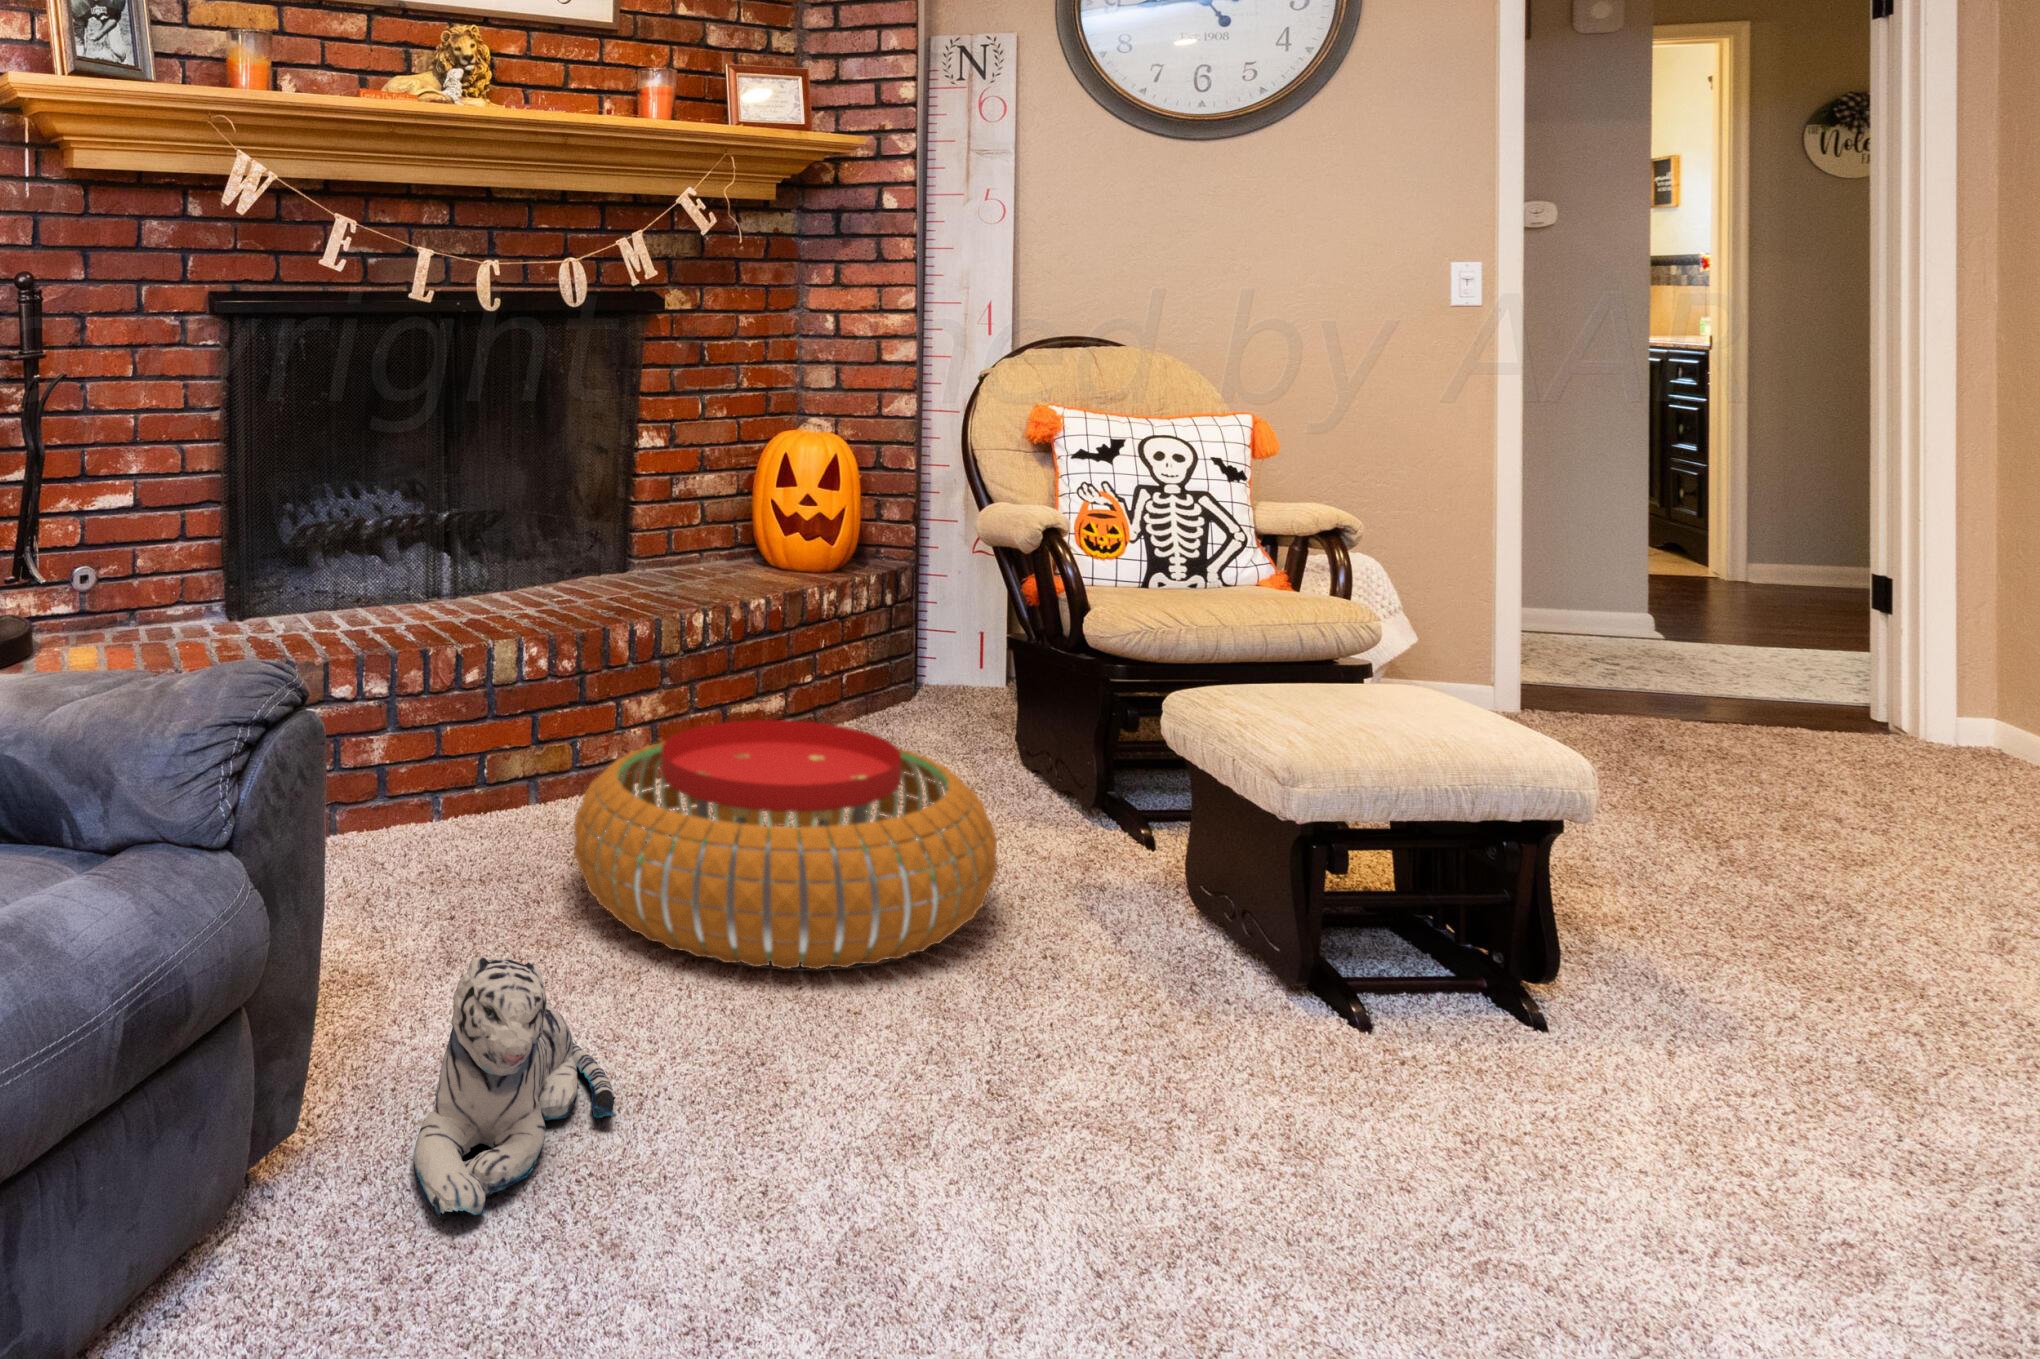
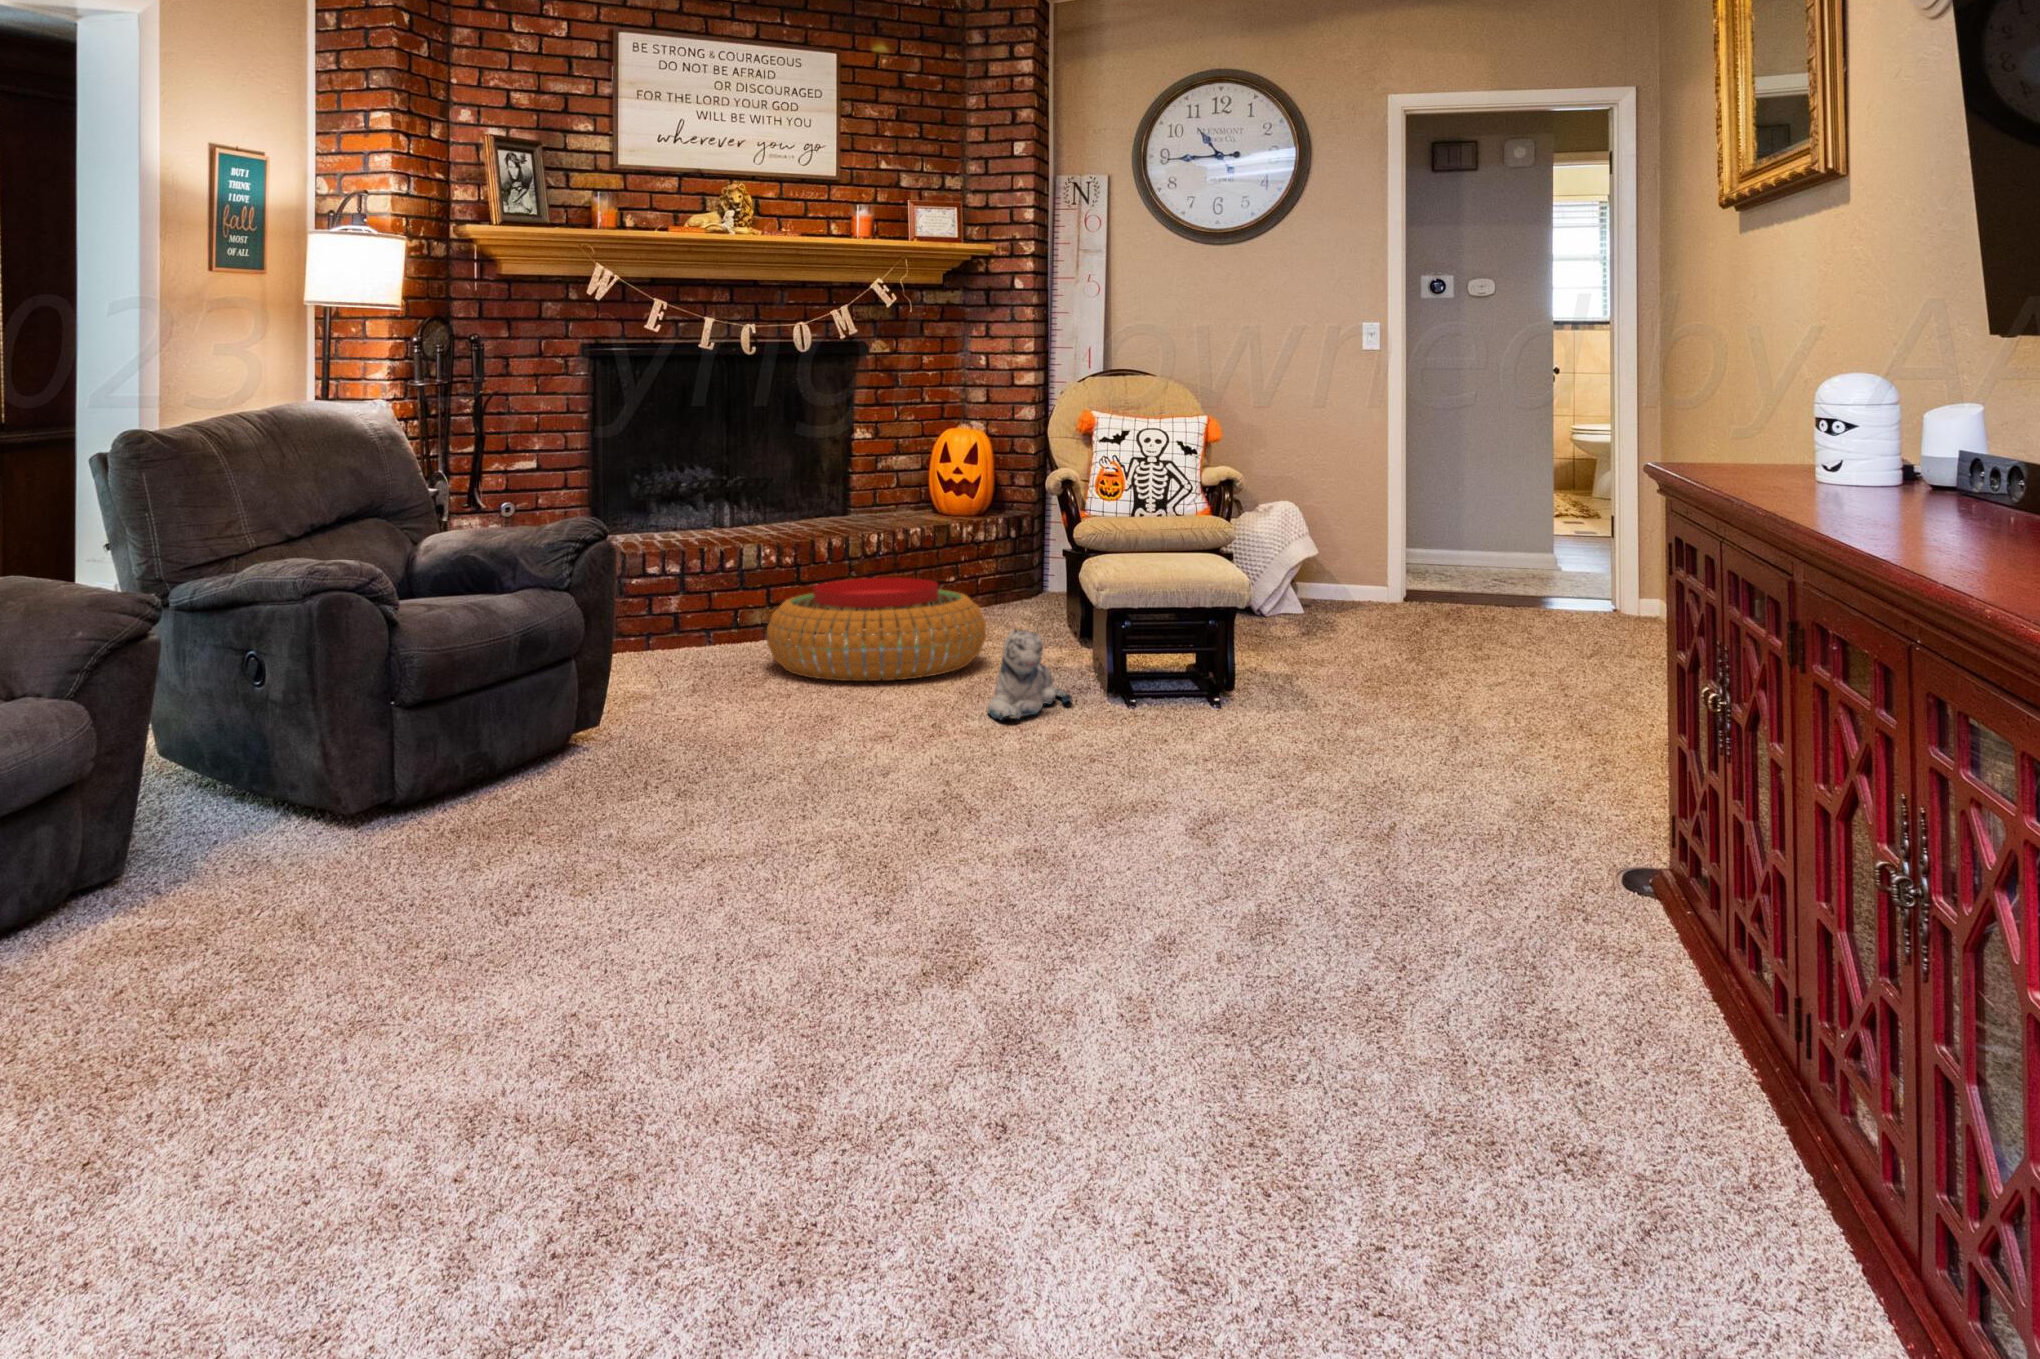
plush toy: present [414,957,615,1216] -> present [988,629,1072,720]

